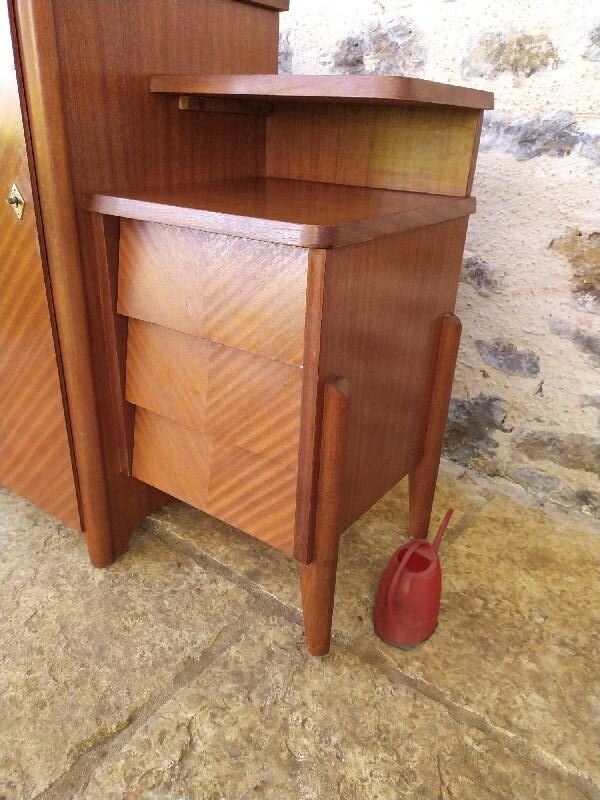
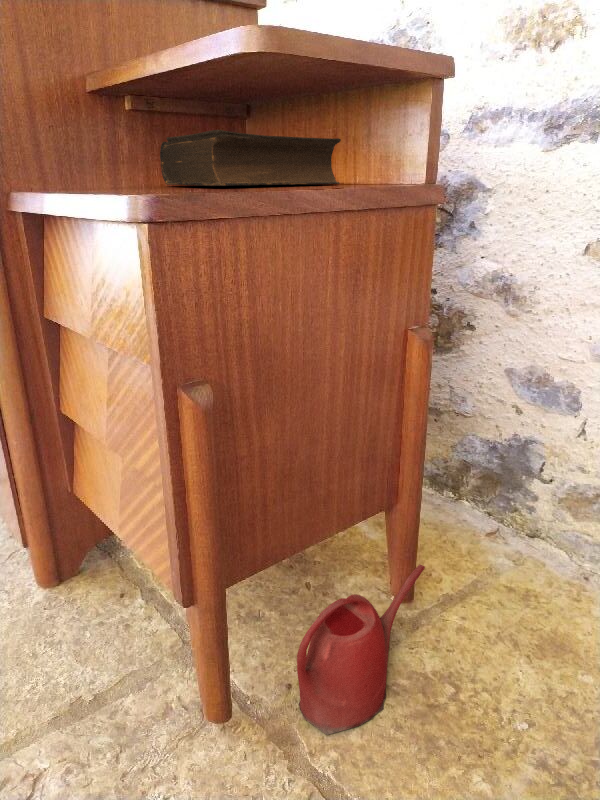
book: none [242,152,390,205] -> present [160,130,341,186]

